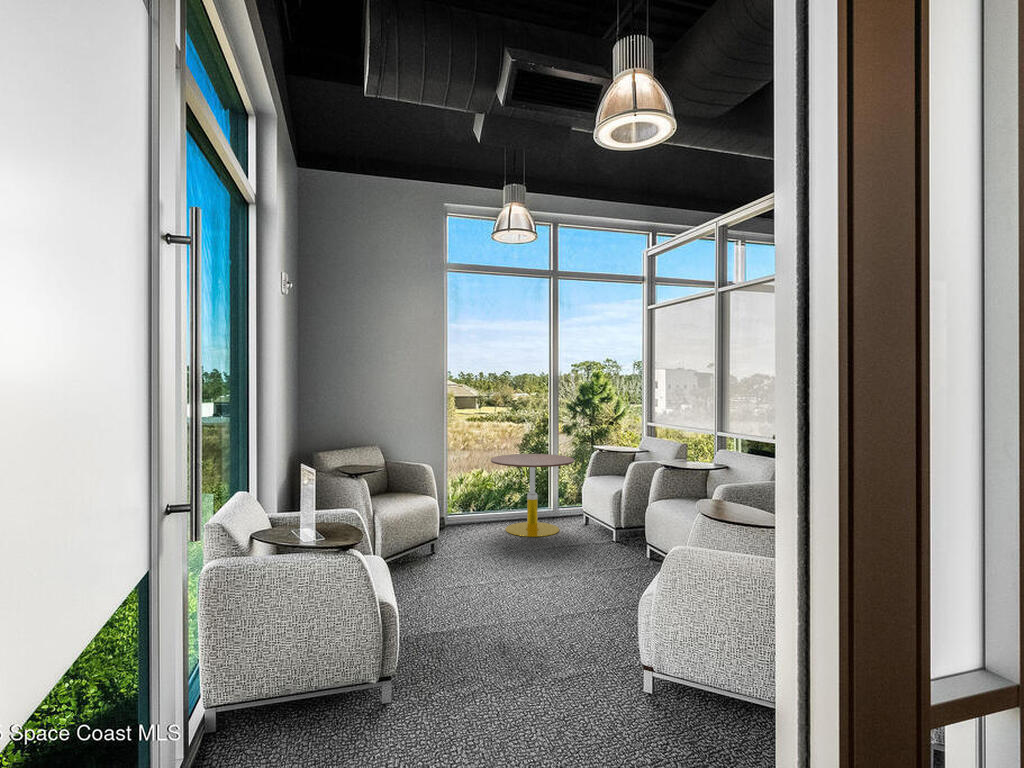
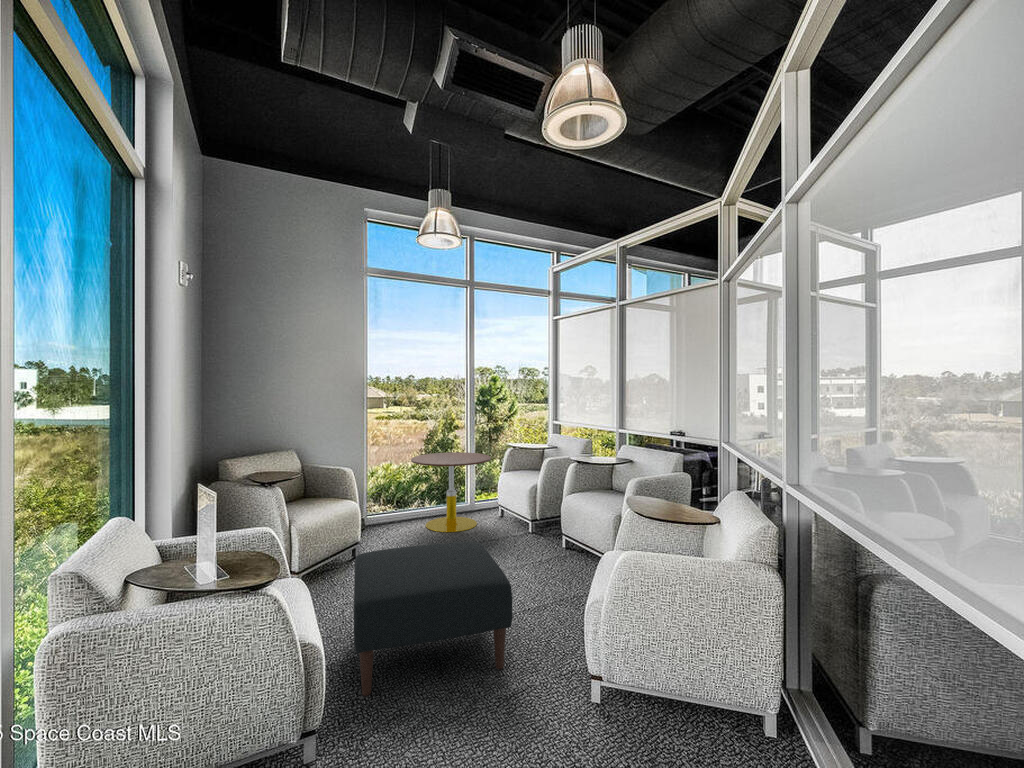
ottoman: none [426,538,572,664] -> present [354,541,512,696]

